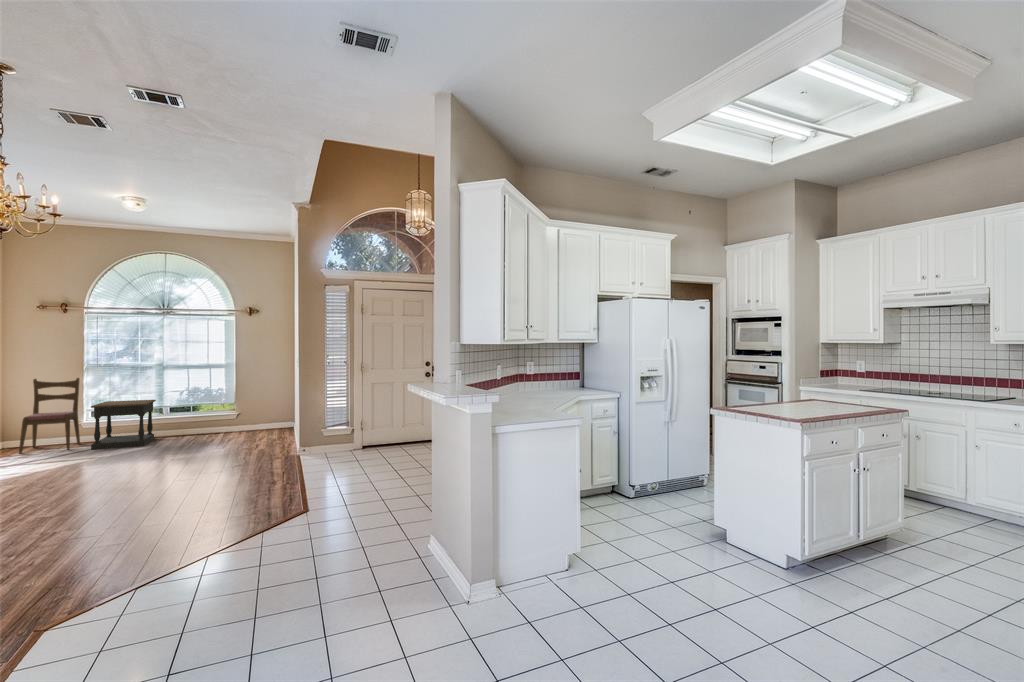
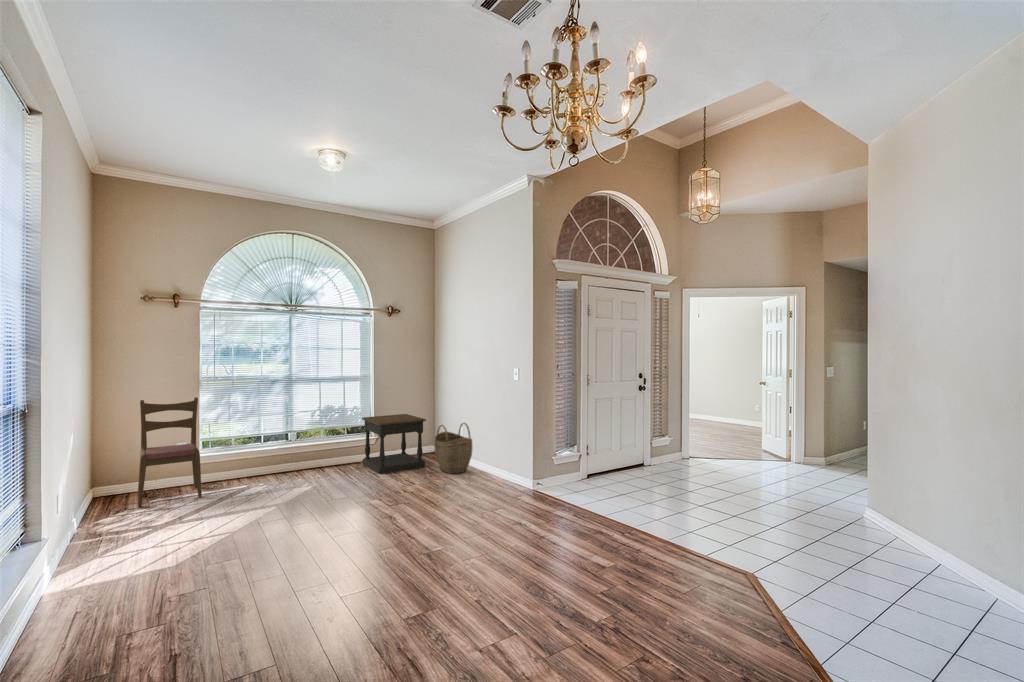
side table: present [91,400,156,450] -> present [362,414,426,474]
woven basket: none [263,402,292,443] -> present [434,423,473,474]

